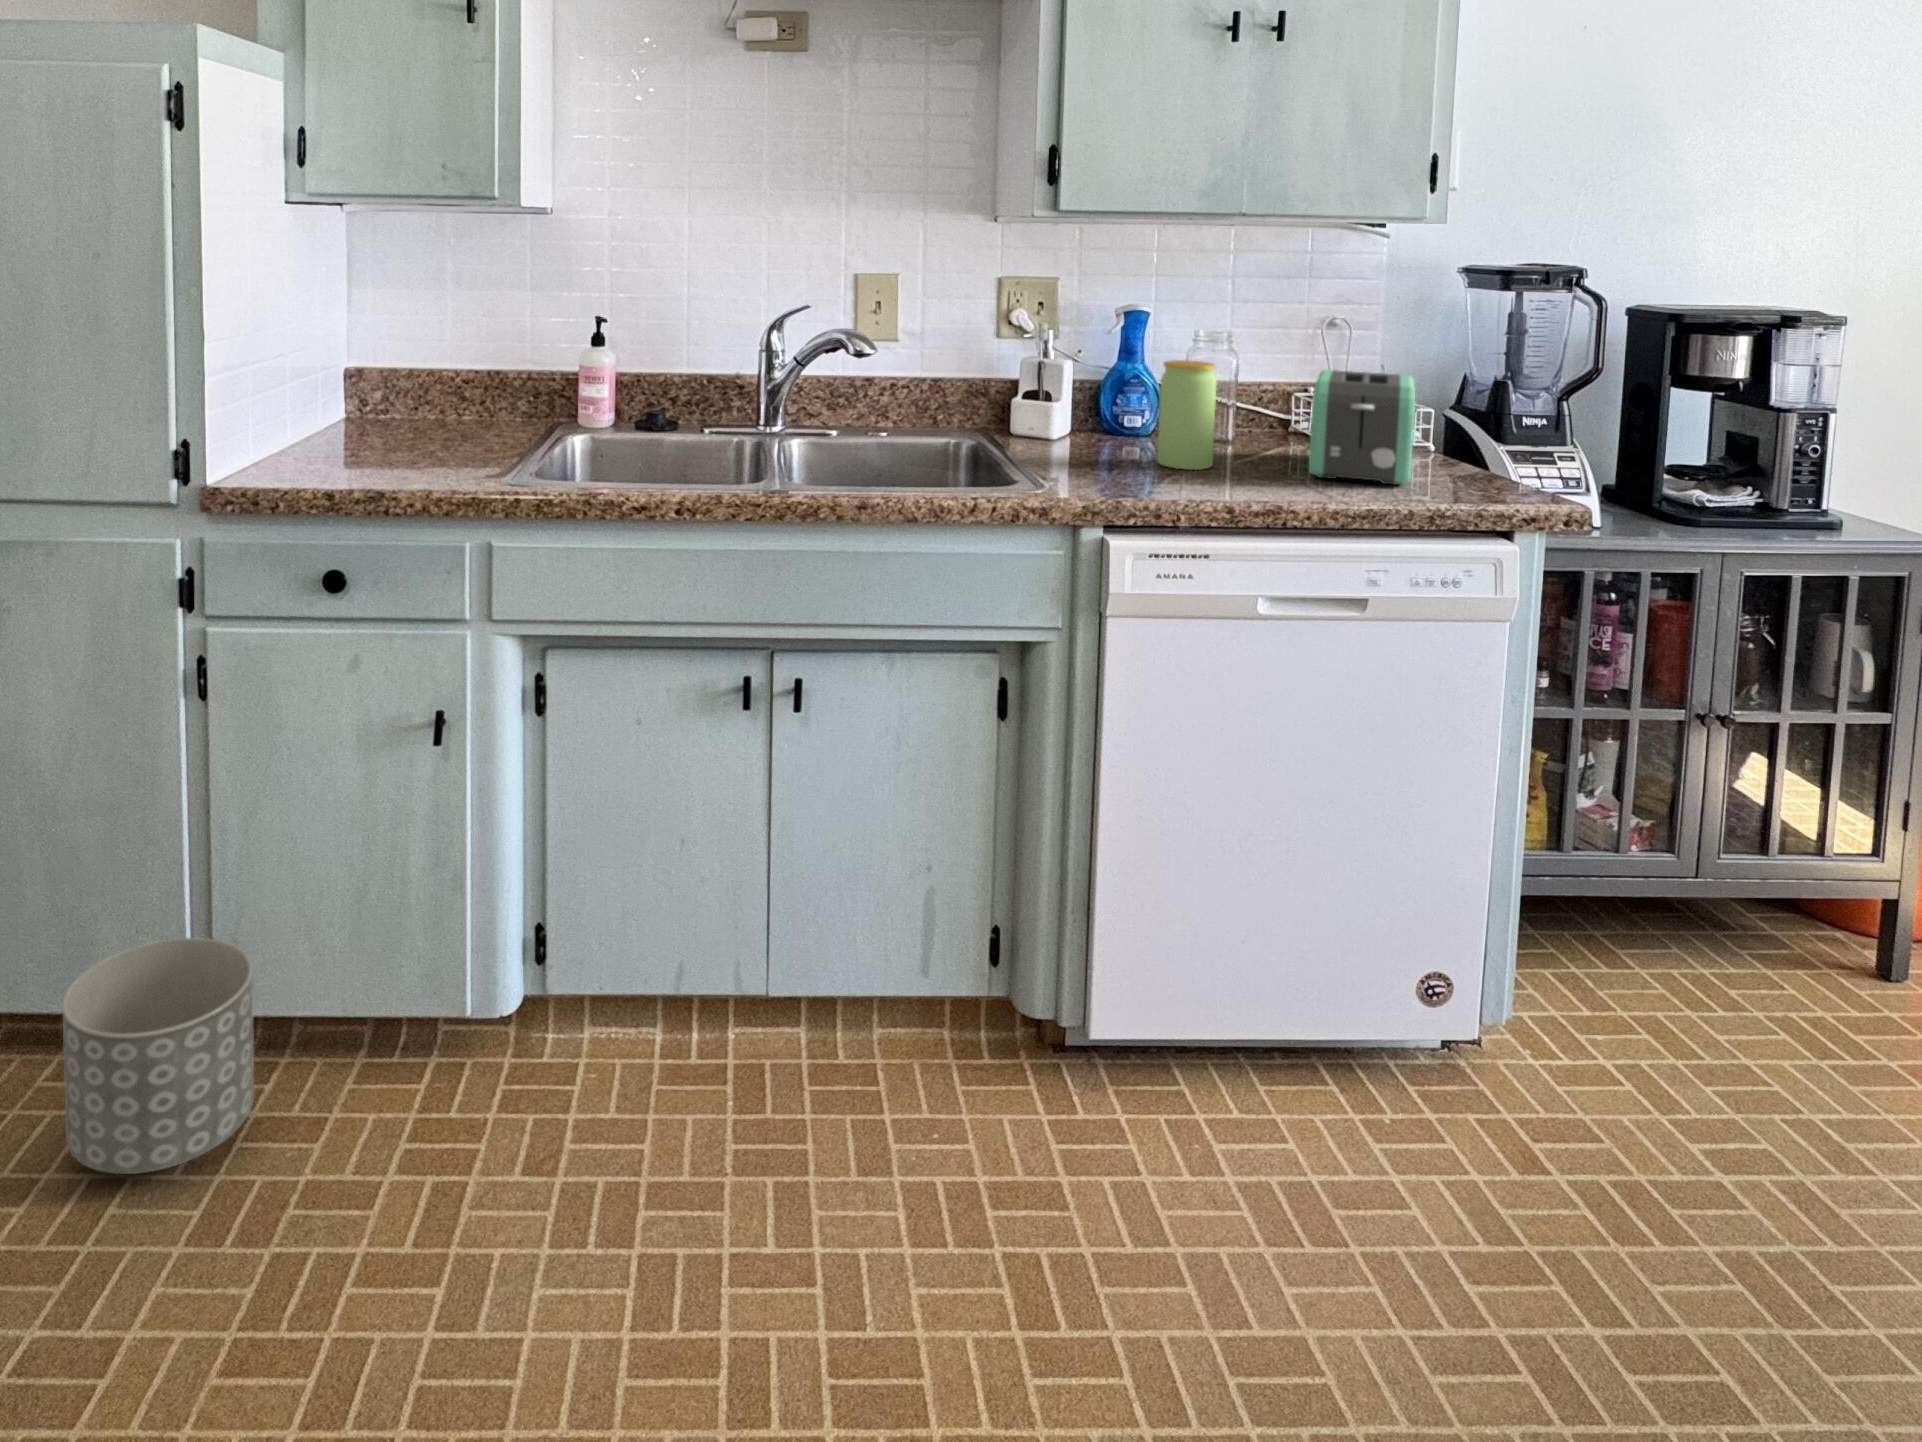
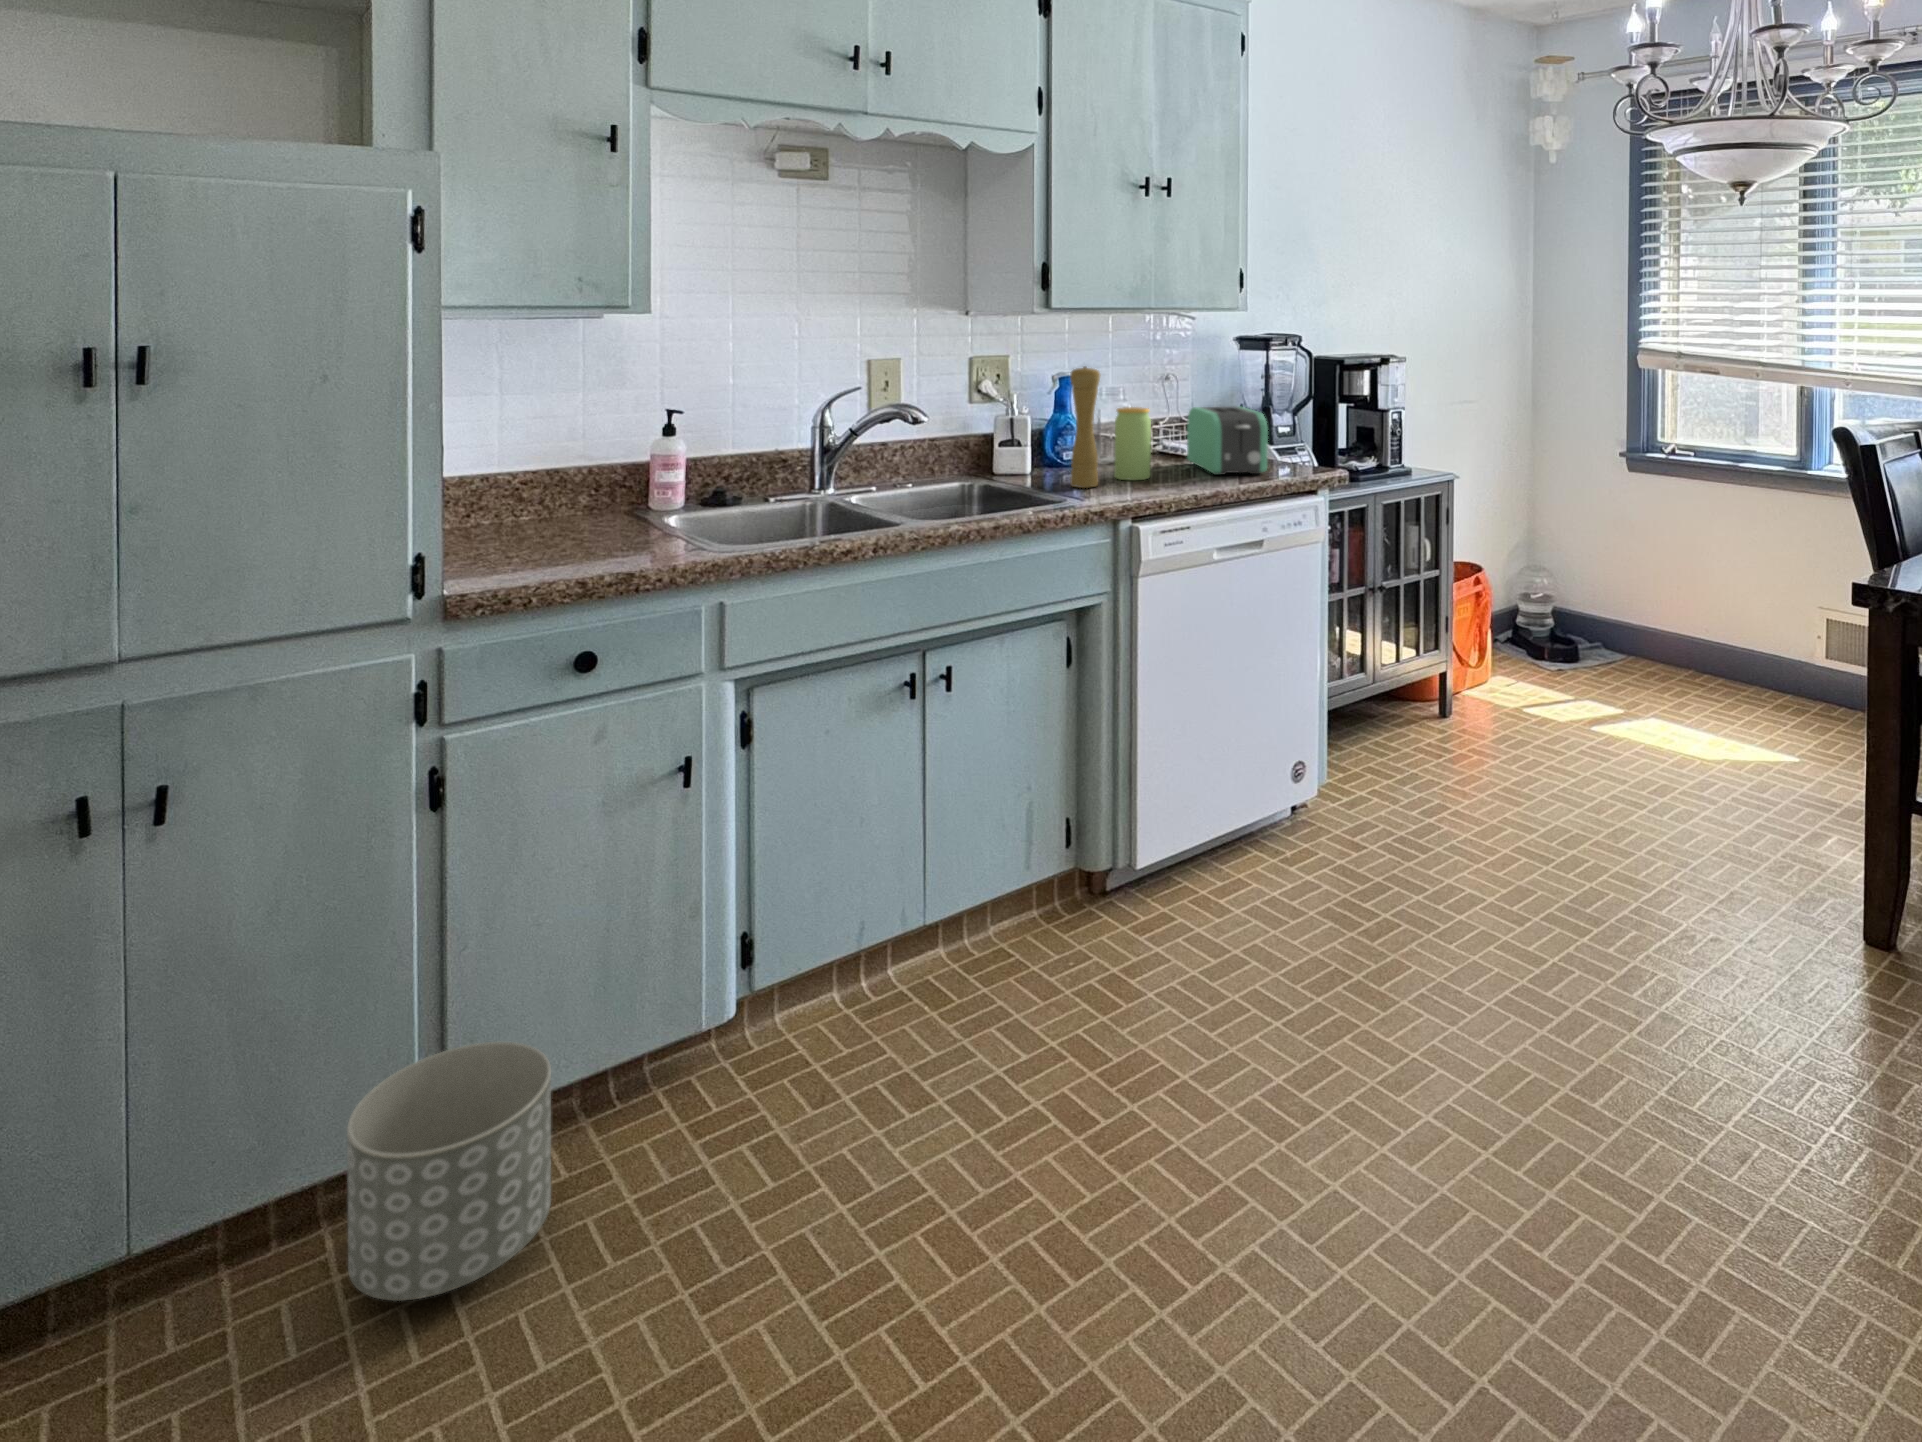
pepper mill: none [1071,295,1120,470] -> present [1070,366,1100,488]

